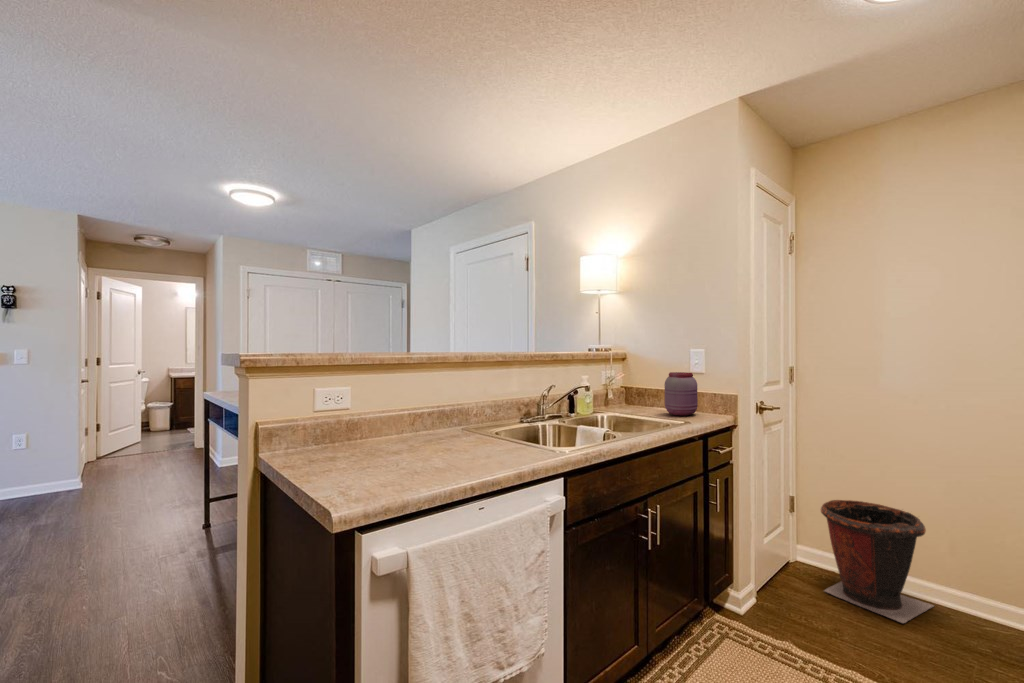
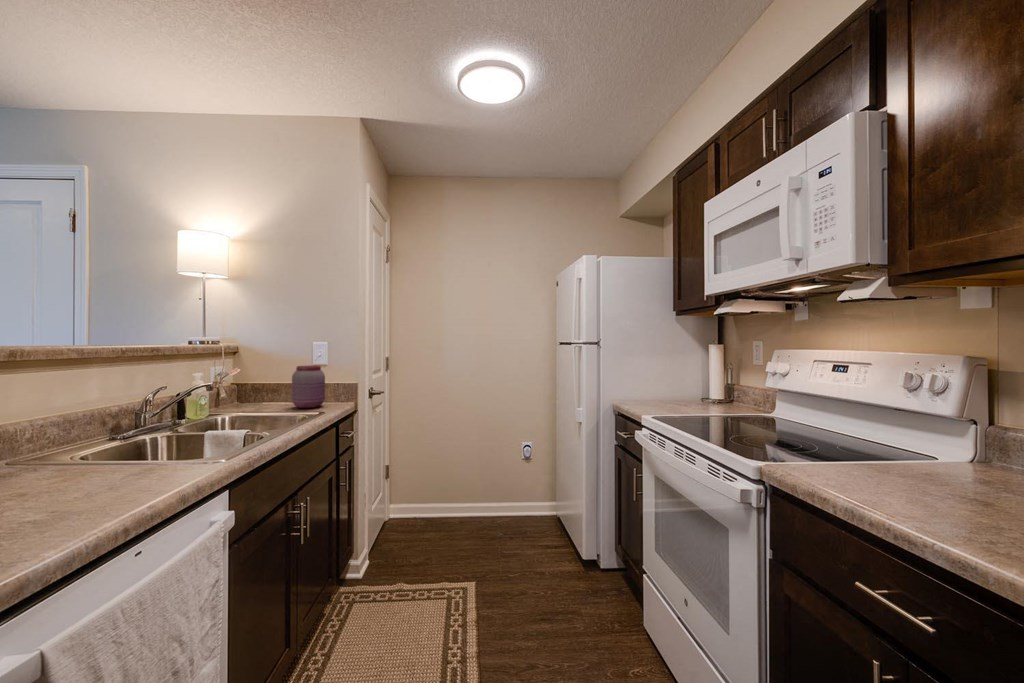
waste bin: present [821,500,934,623] -> none [411,458,475,537]

